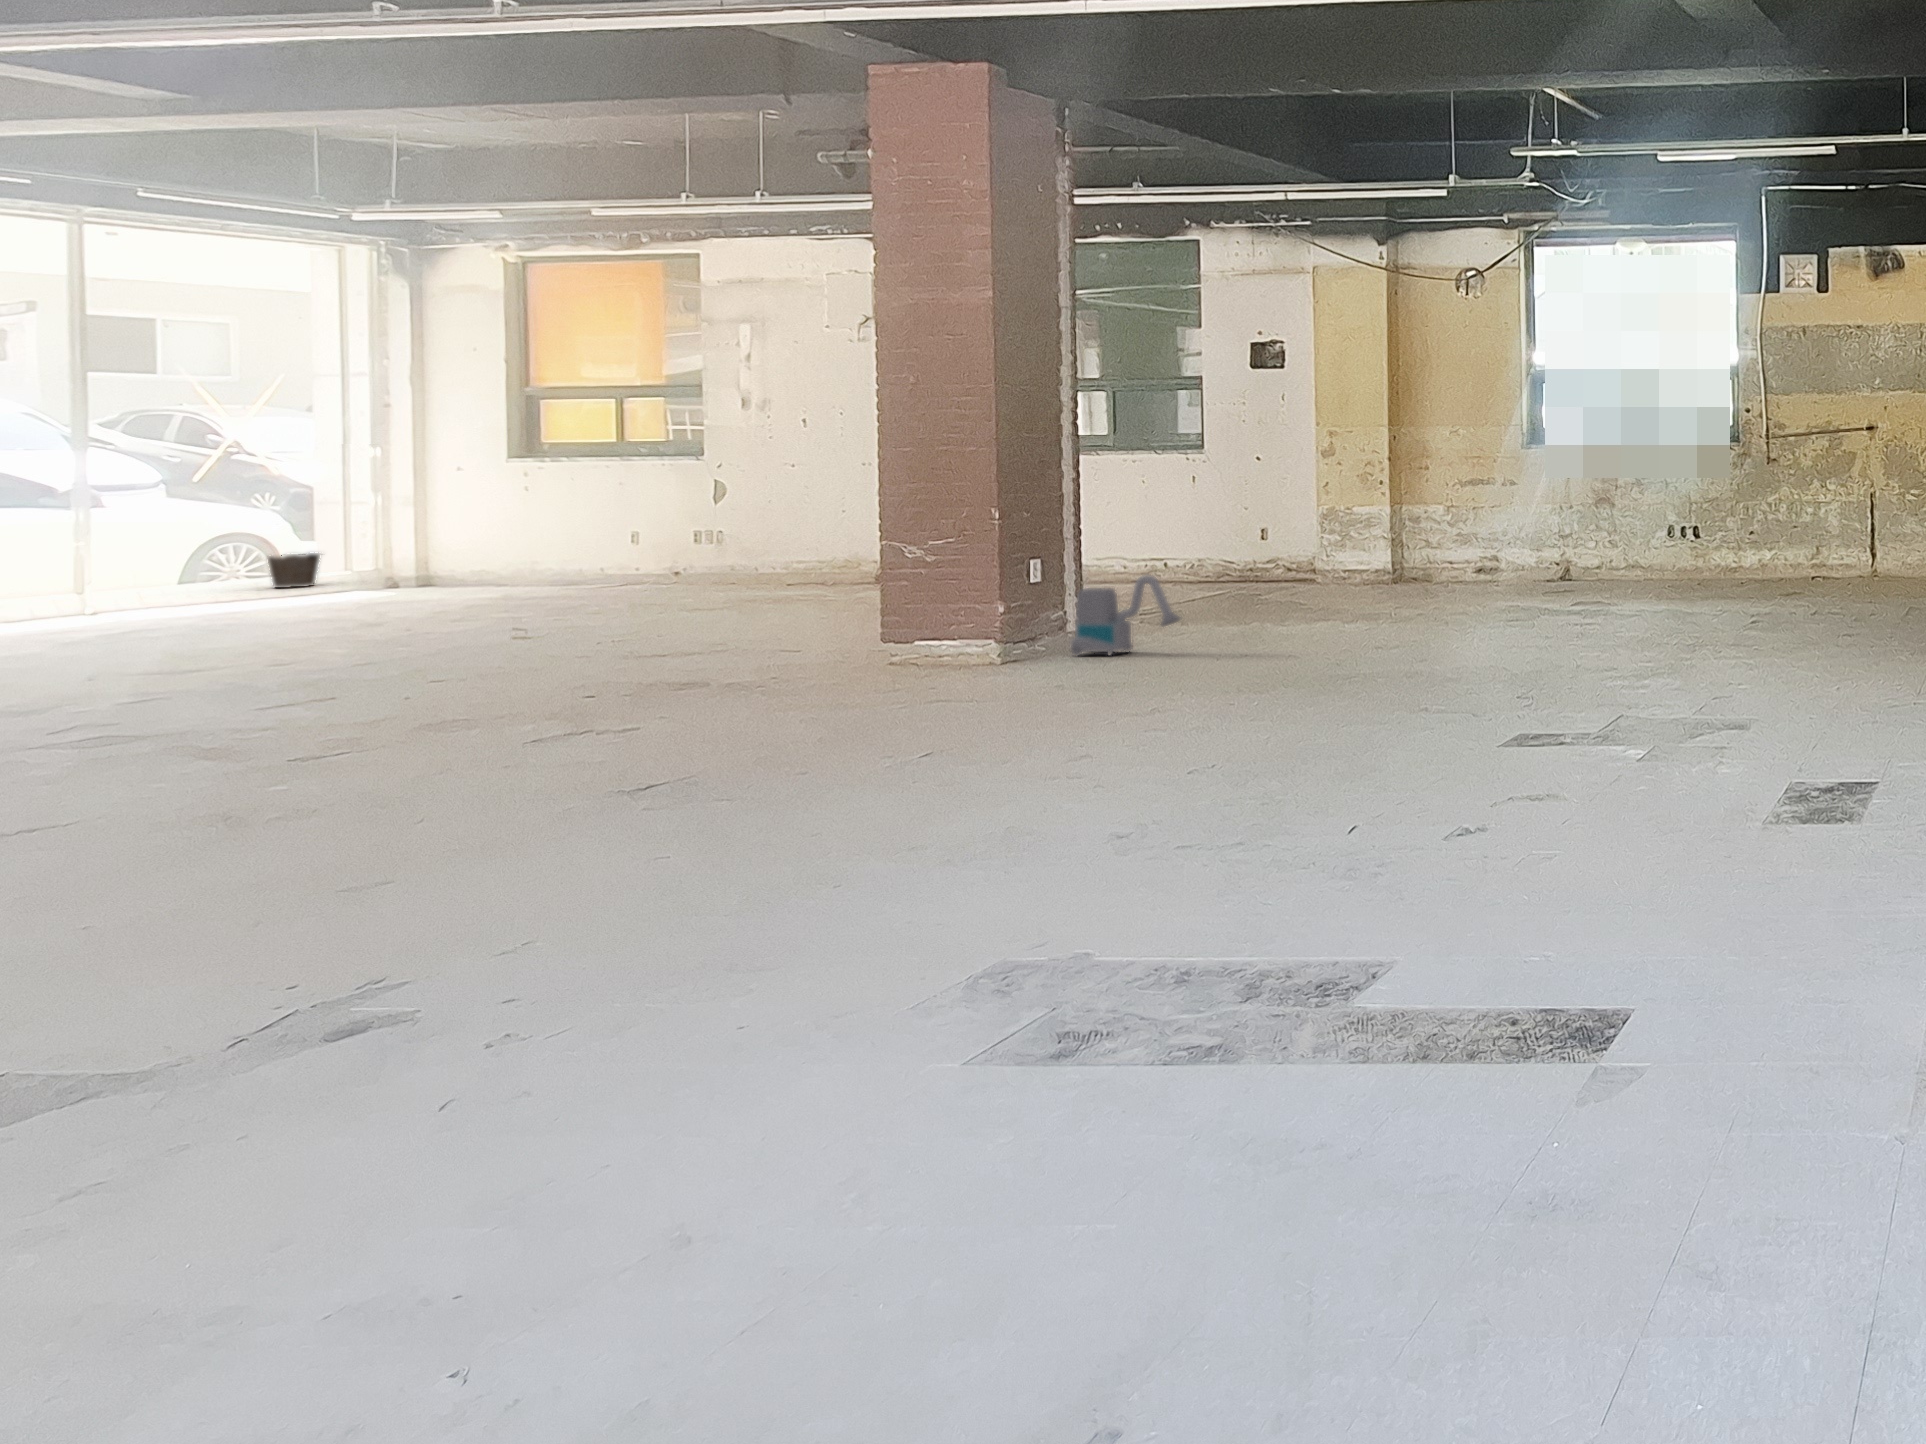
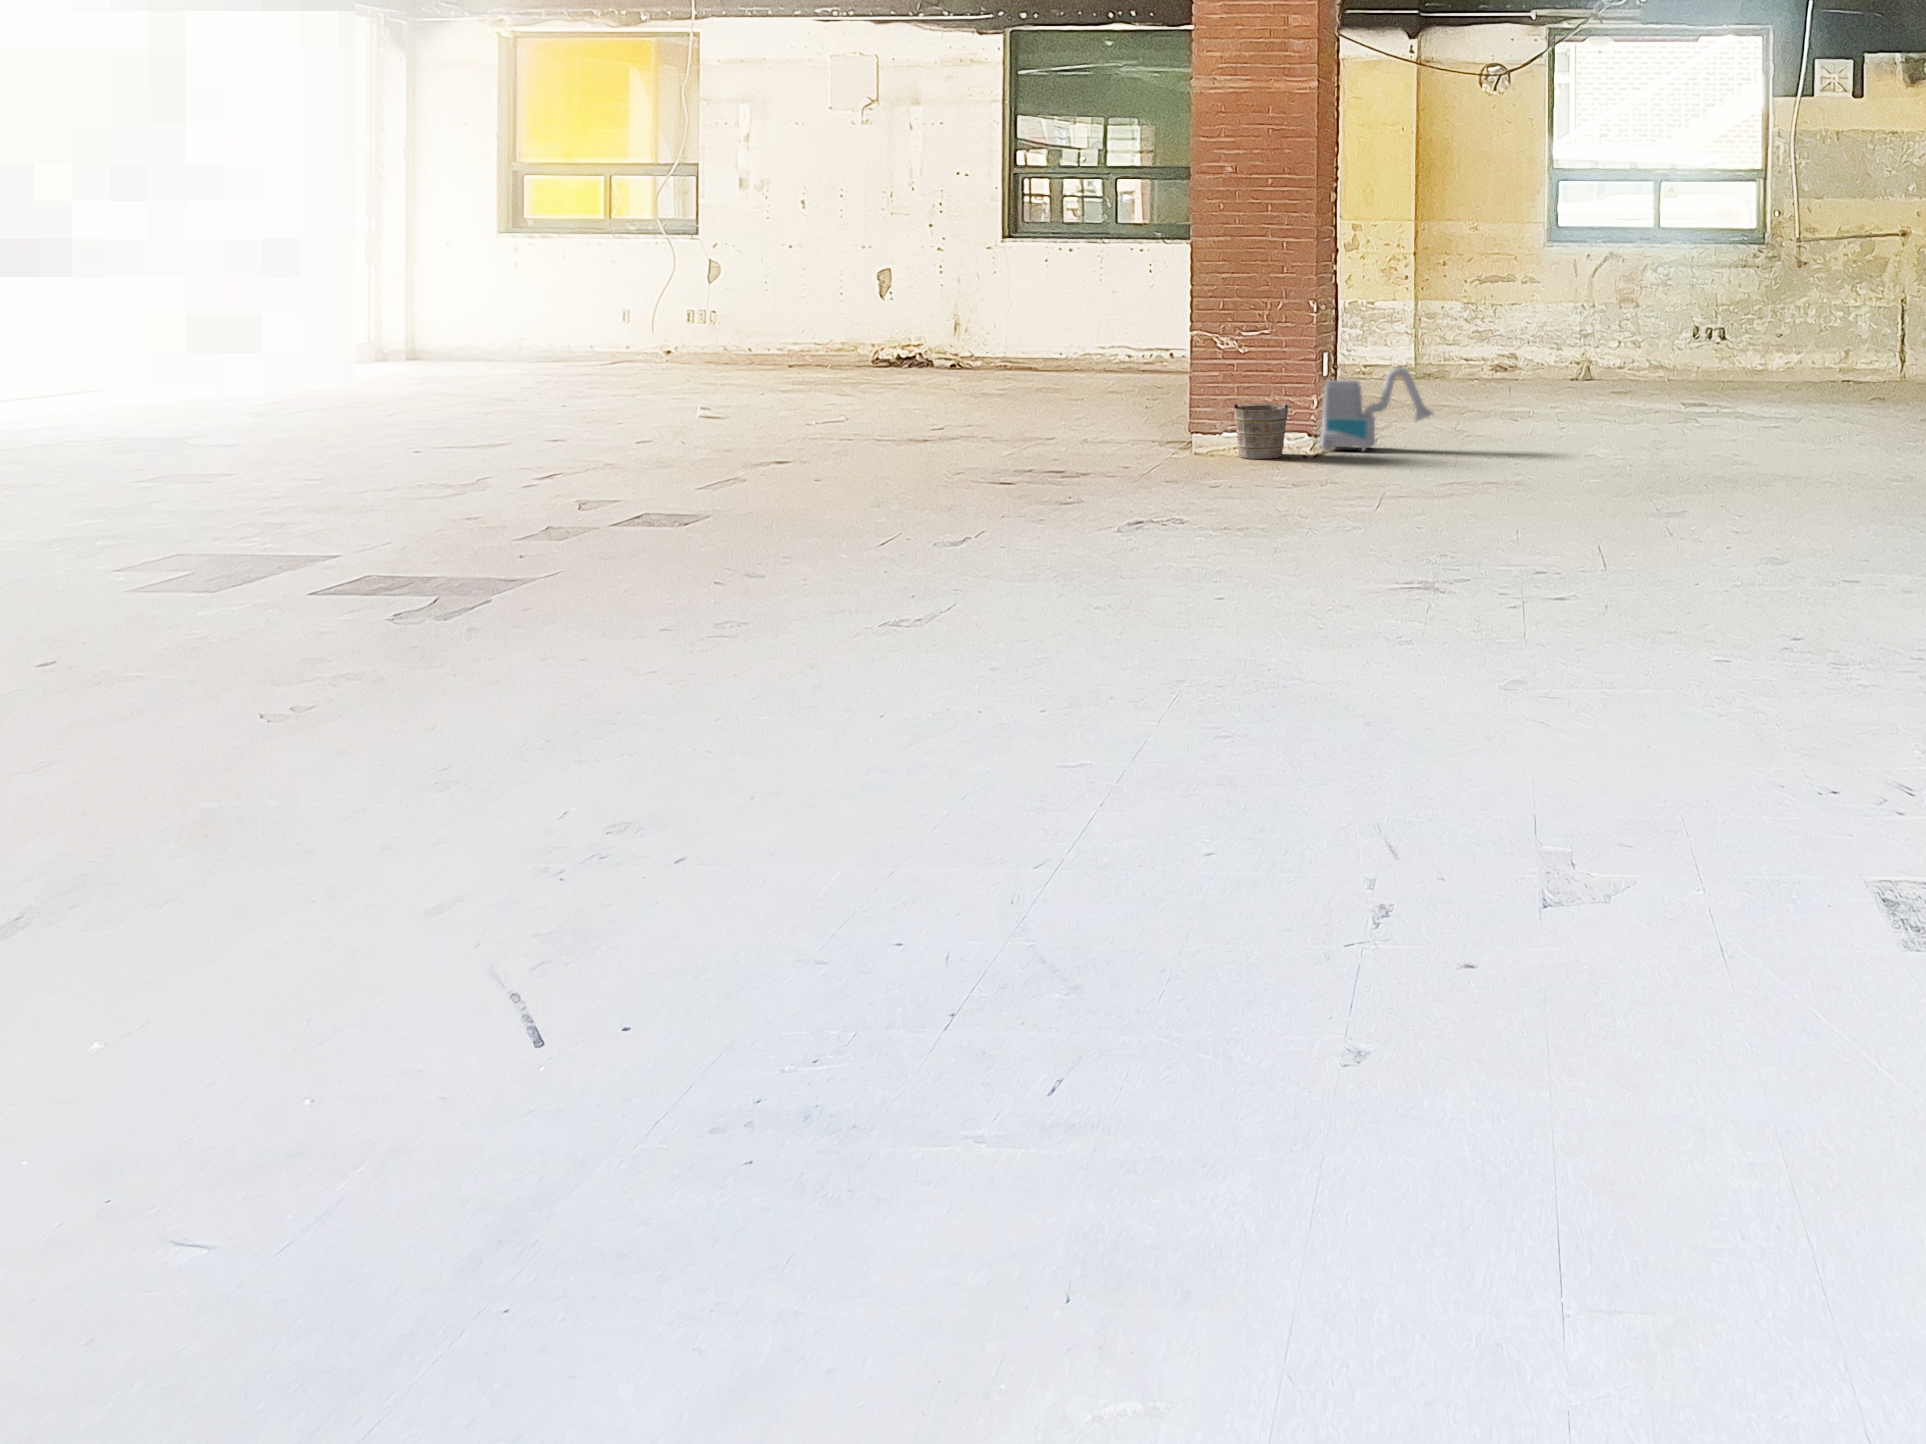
bucket: present [268,553,320,588] -> present [1233,403,1292,459]

